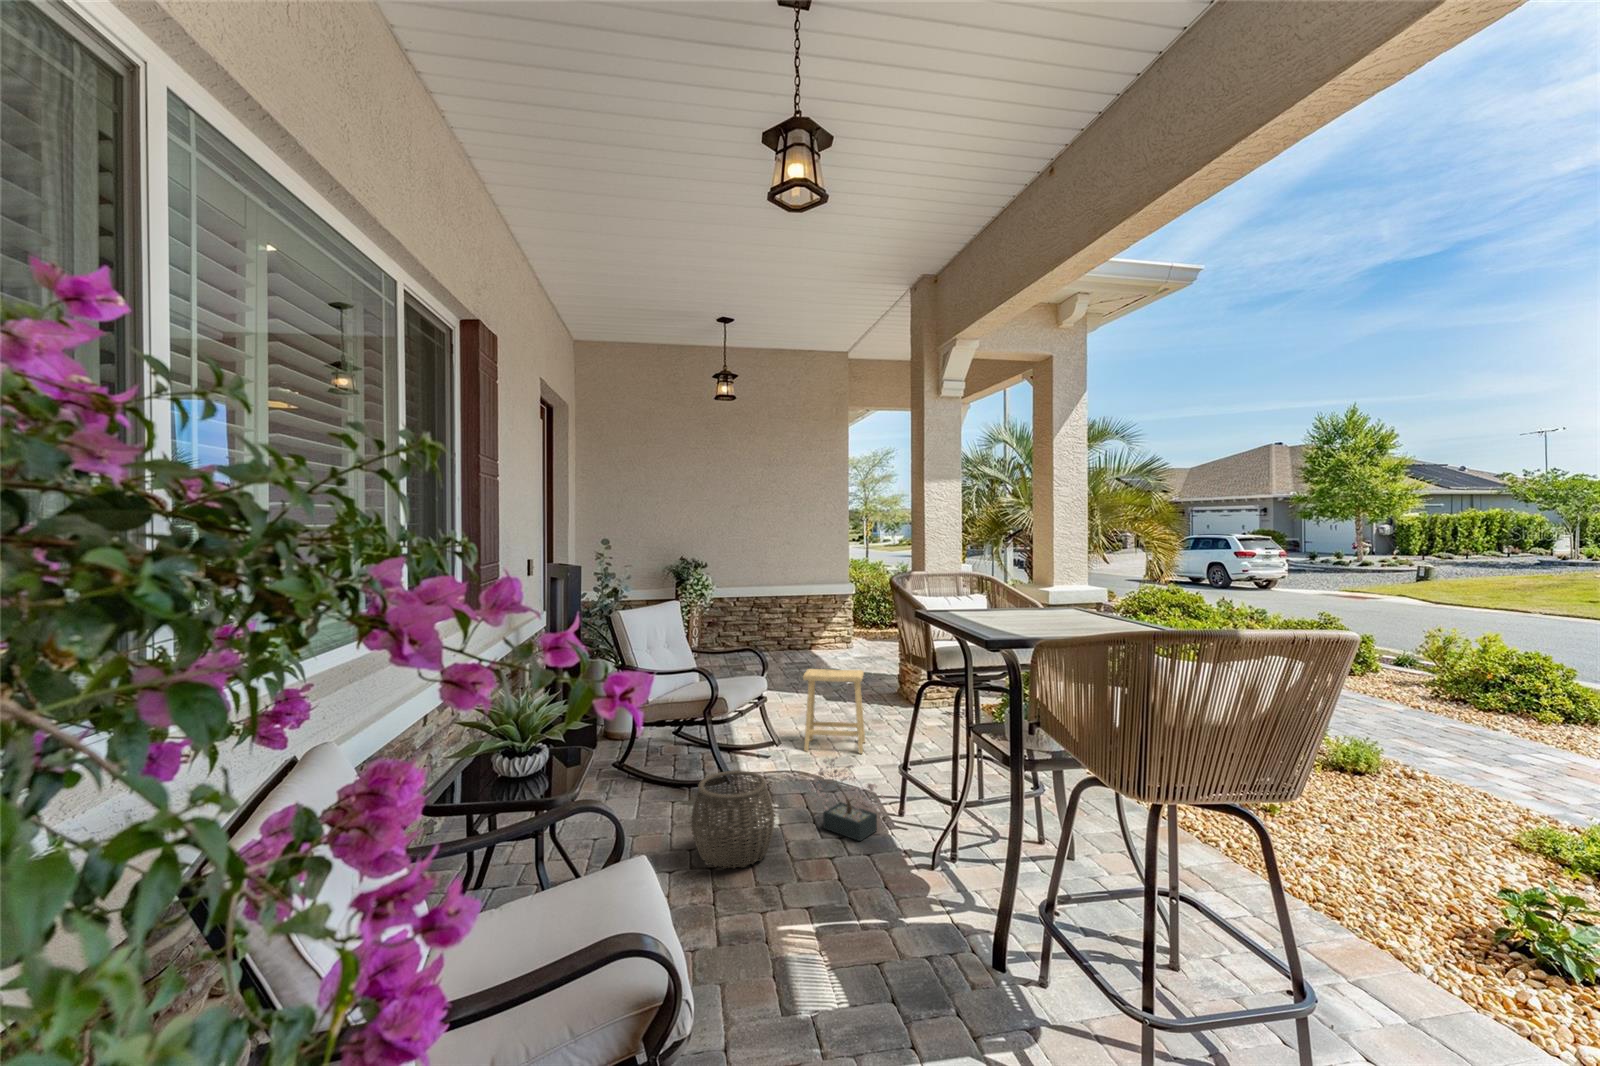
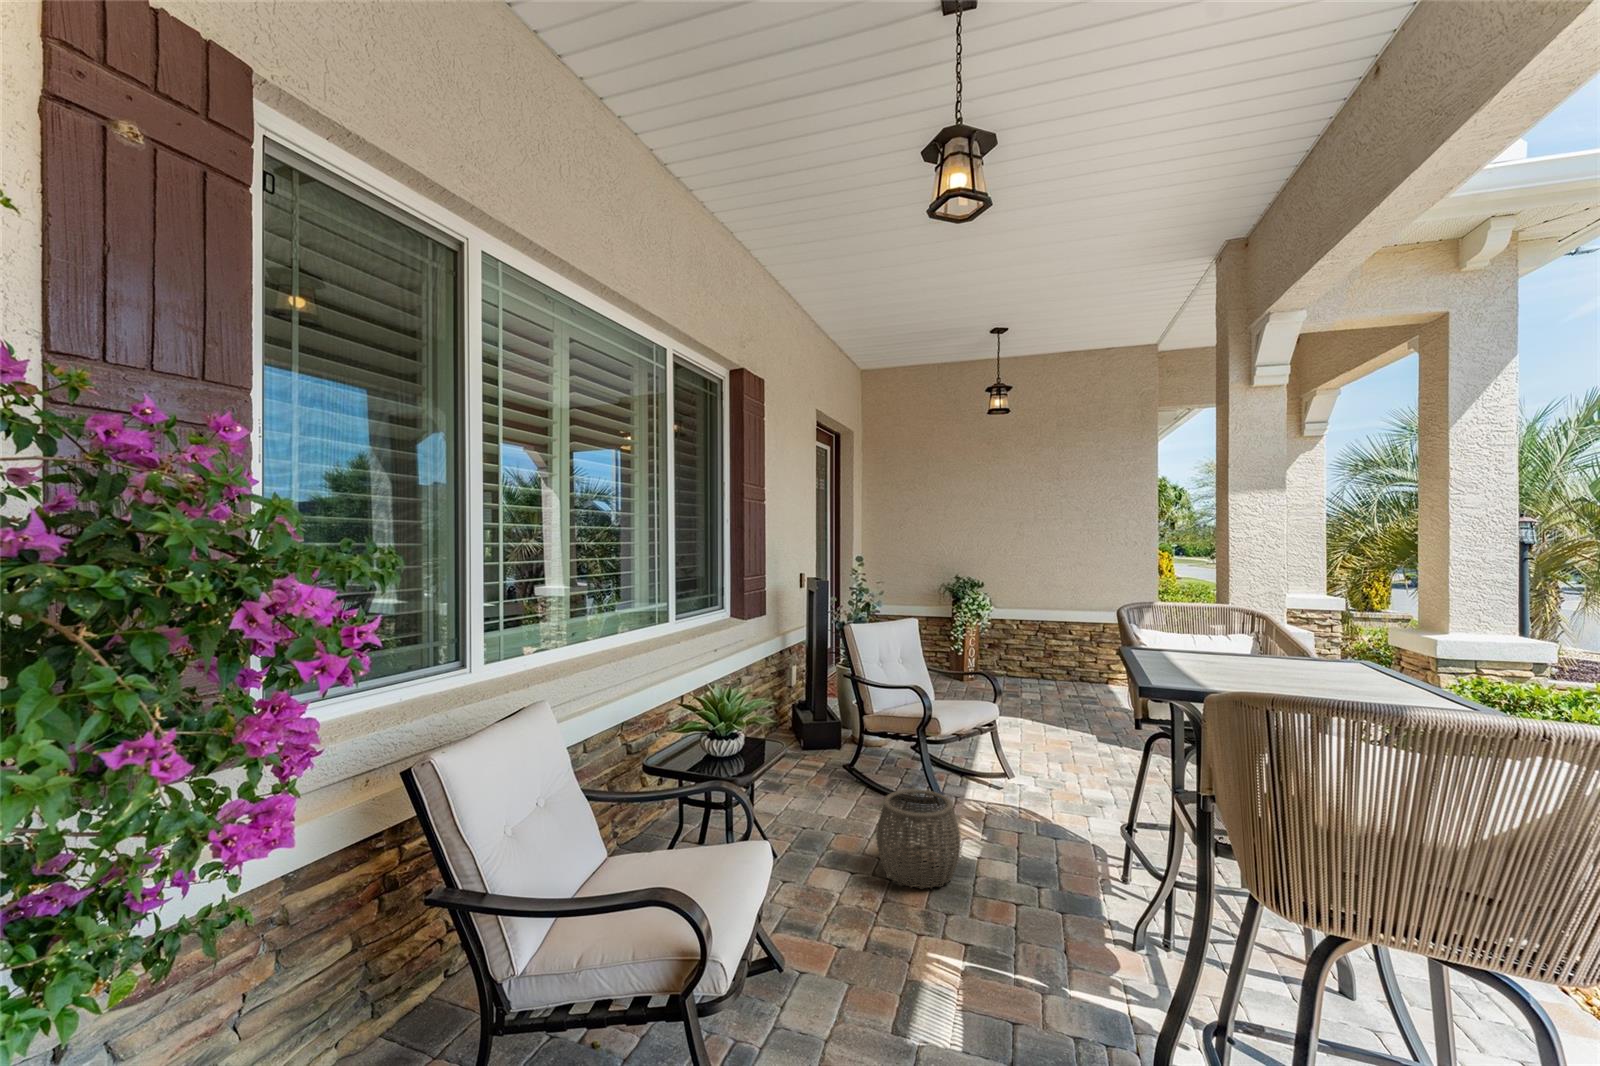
footstool: present [803,669,865,754] -> none [1043,701,1121,804]
decorative plant: present [811,757,885,841] -> none [1007,796,1097,895]

